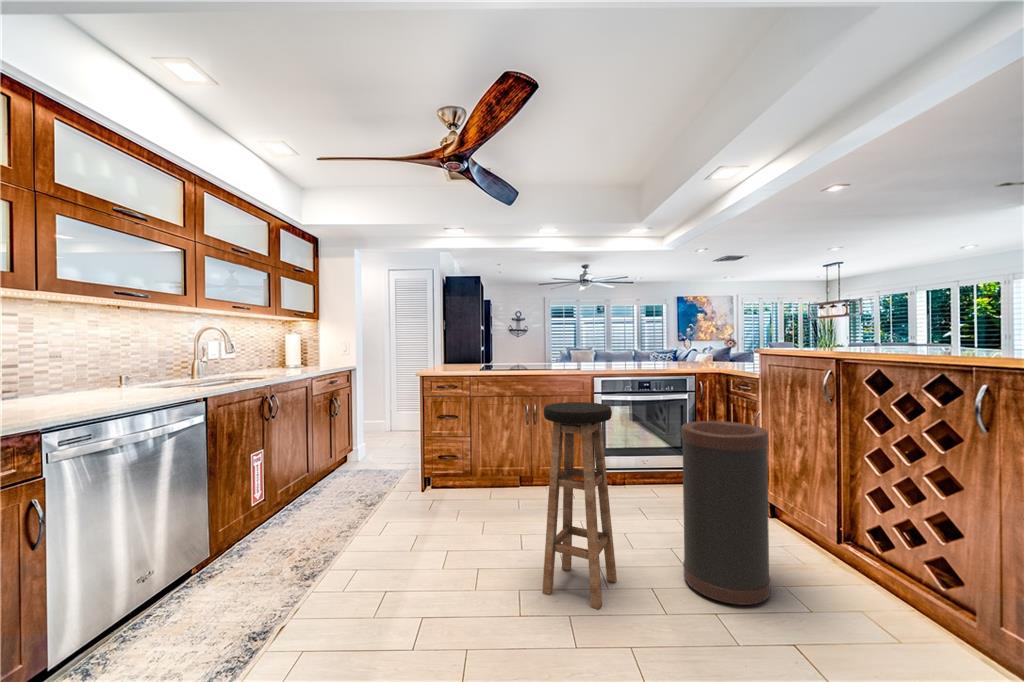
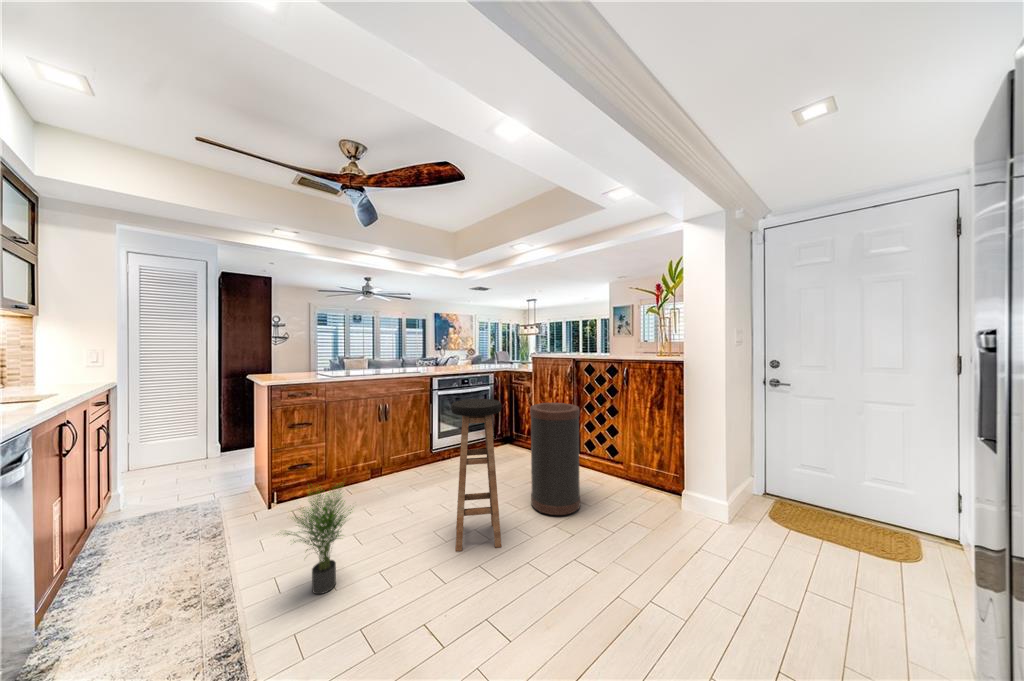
potted plant: none [359,469,439,582] -> present [285,485,352,594]

